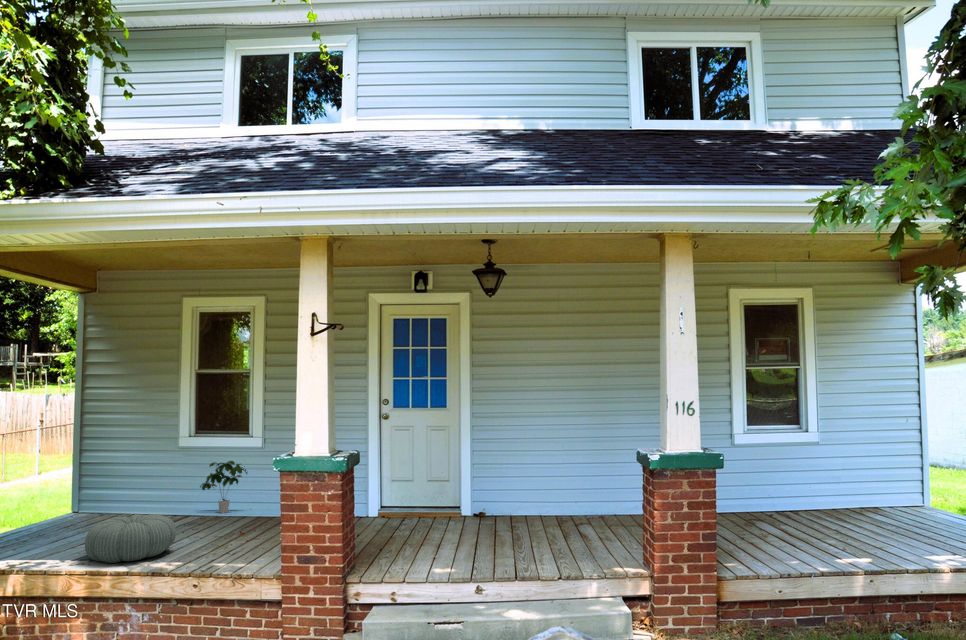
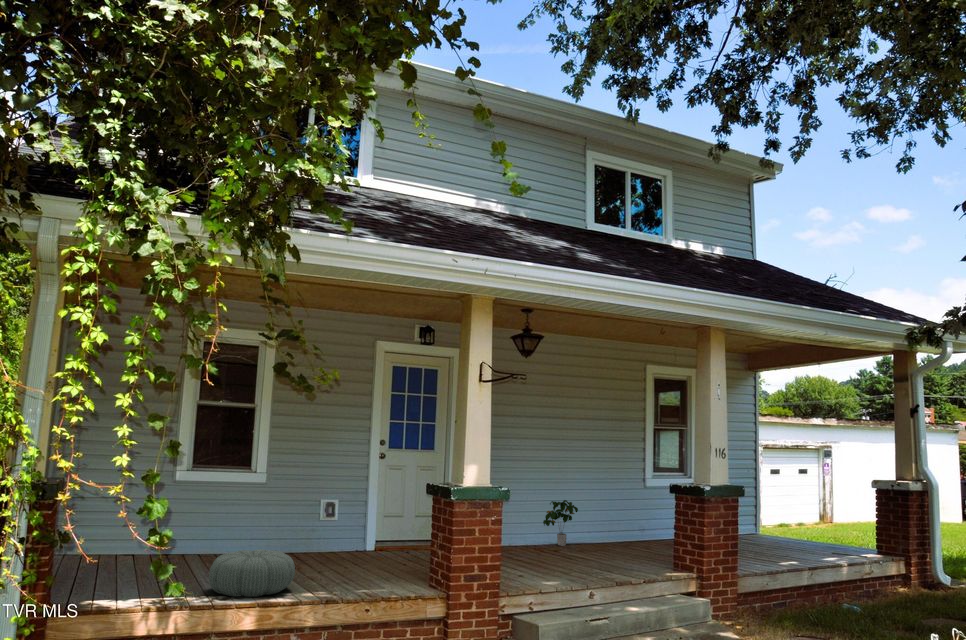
potted plant: present [200,461,248,513] -> present [543,500,578,546]

